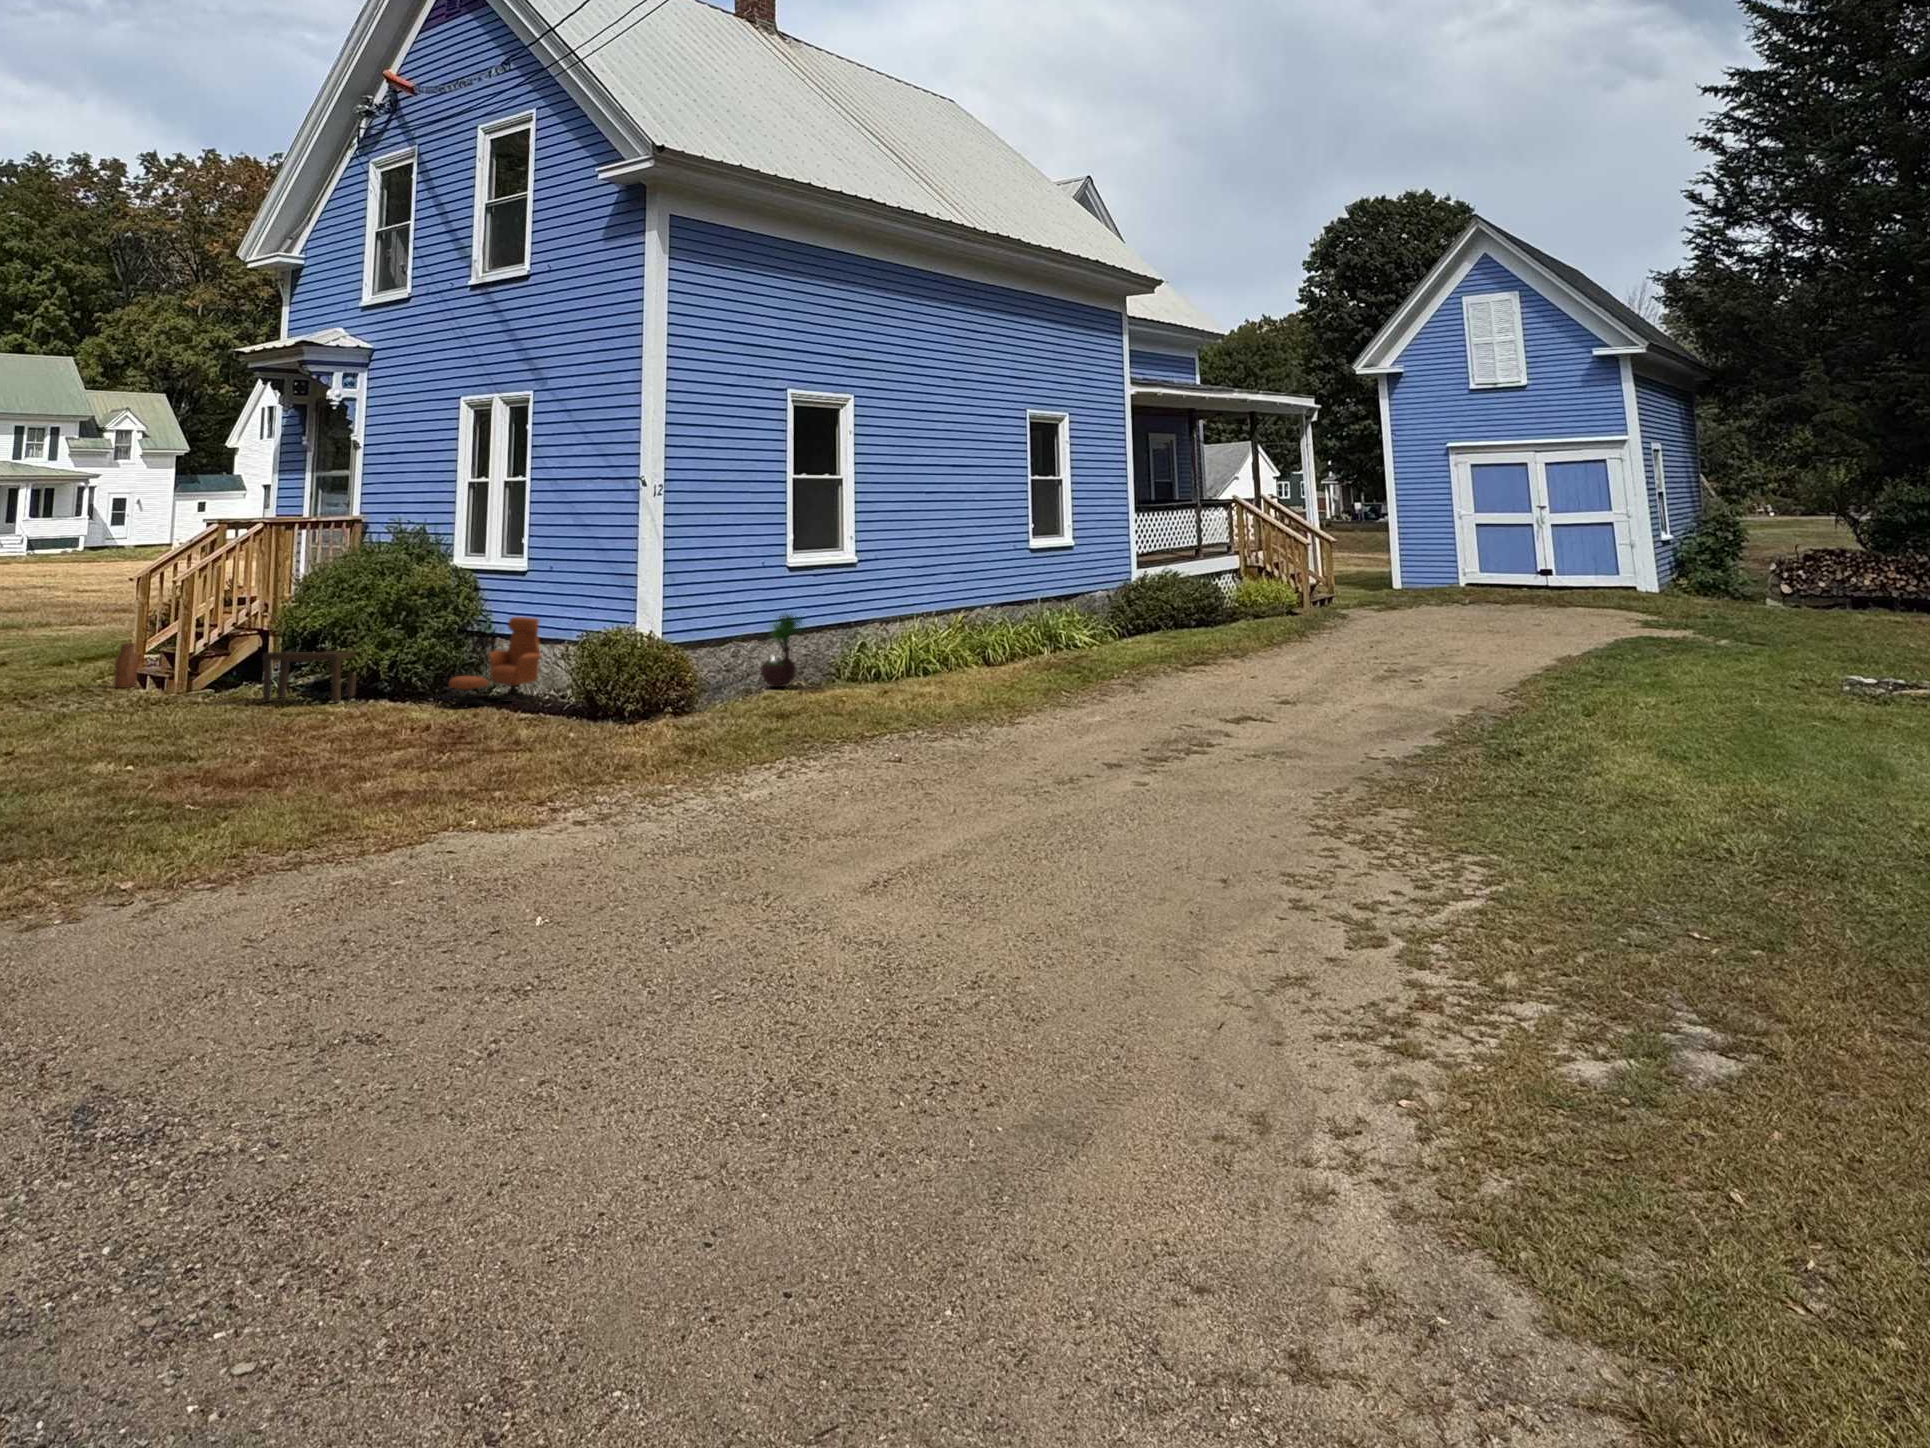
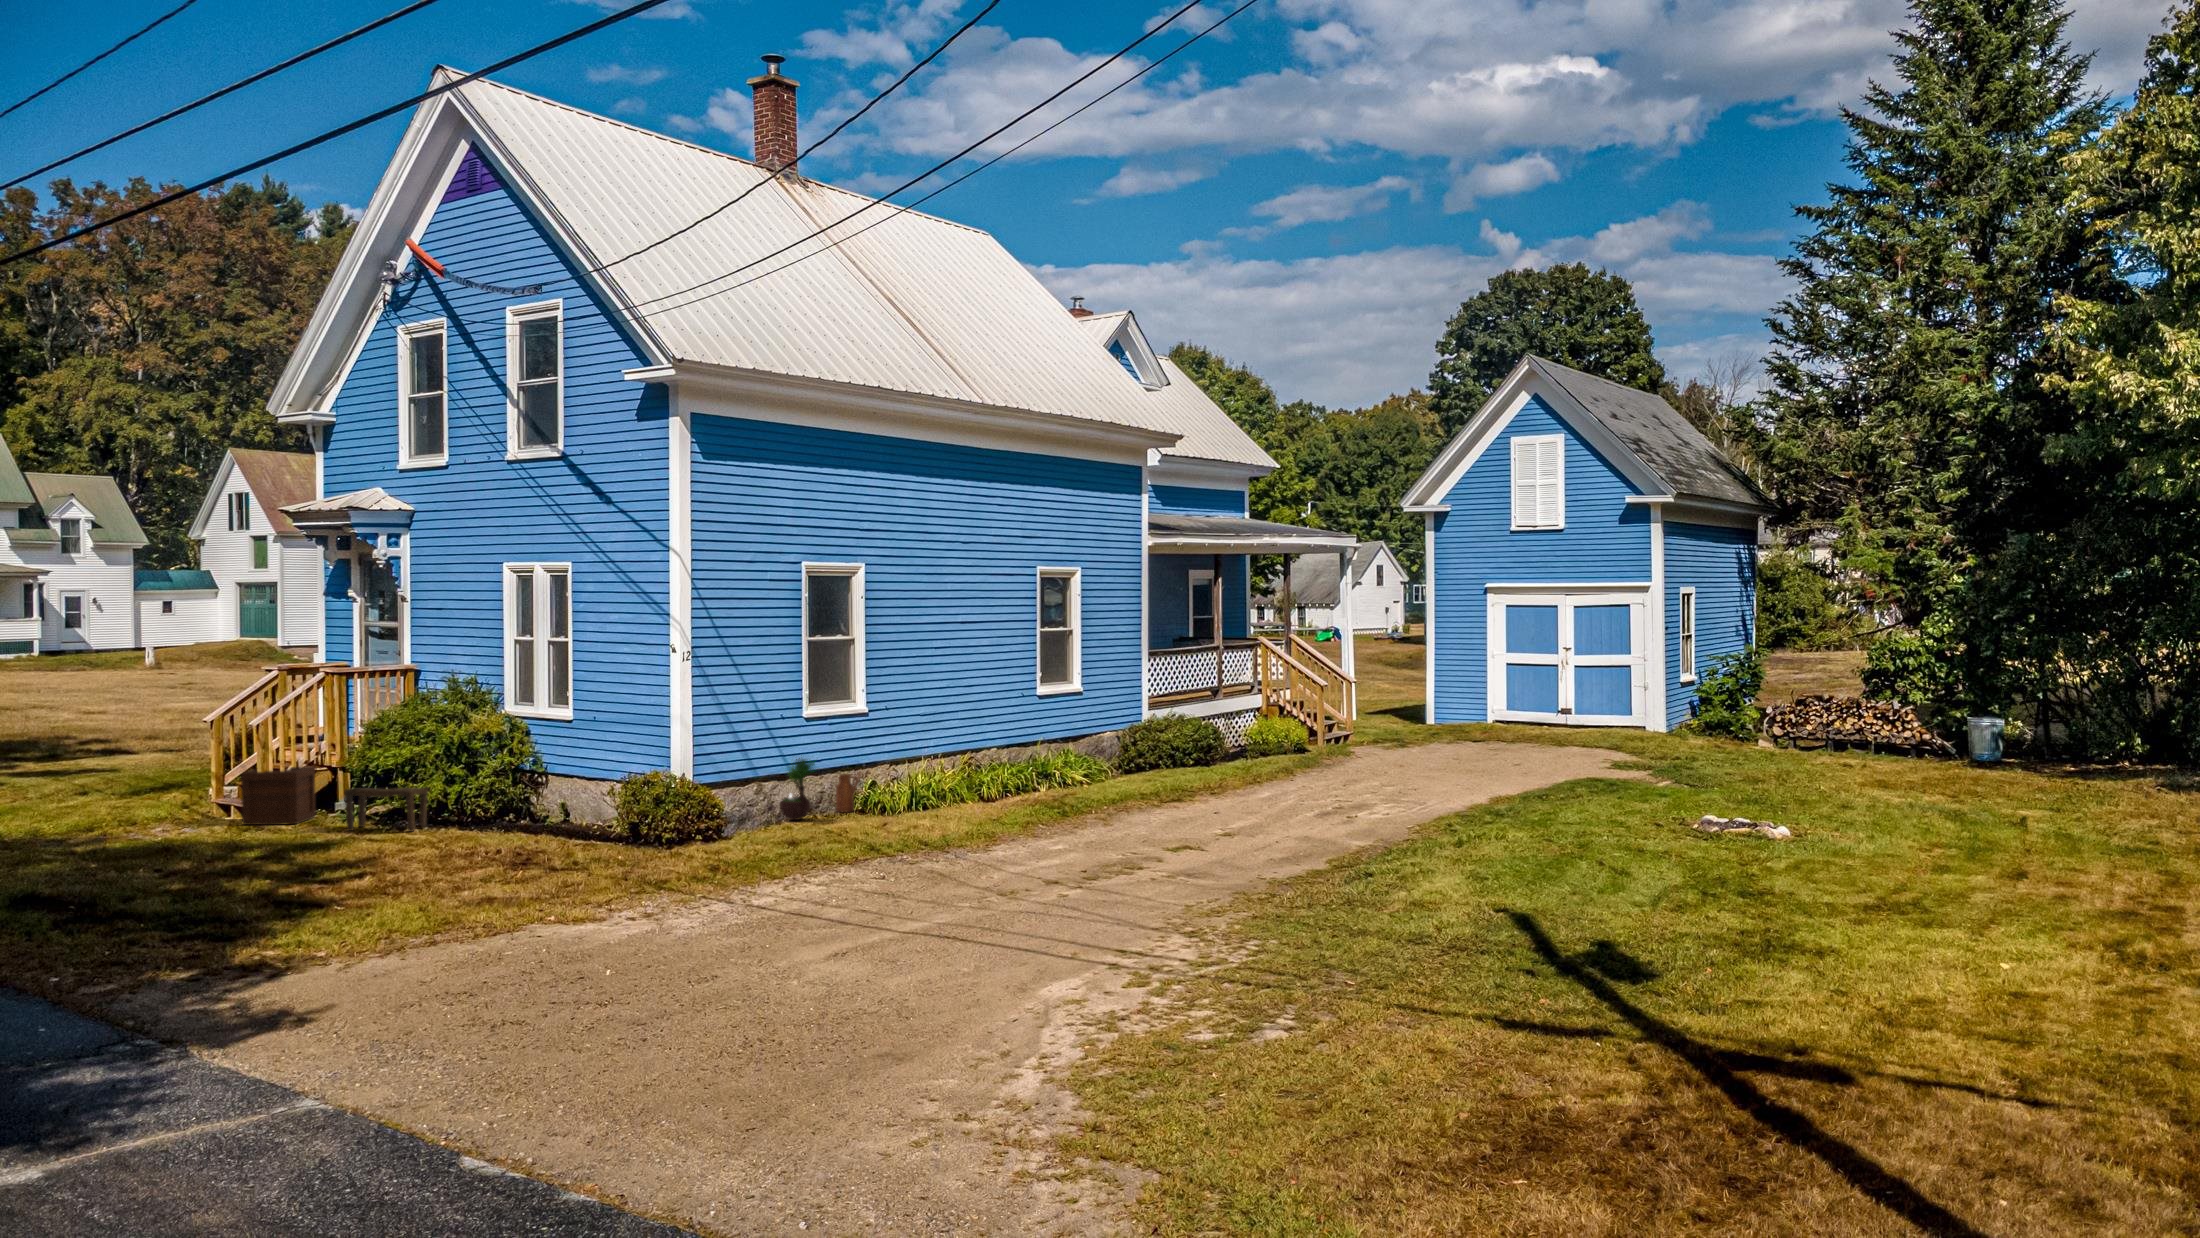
lounge chair: present [447,617,541,707] -> none [507,760,589,837]
wooden crate: none [148,628,240,696] -> present [241,767,316,825]
watering can: present [114,643,138,688] -> present [835,773,861,812]

